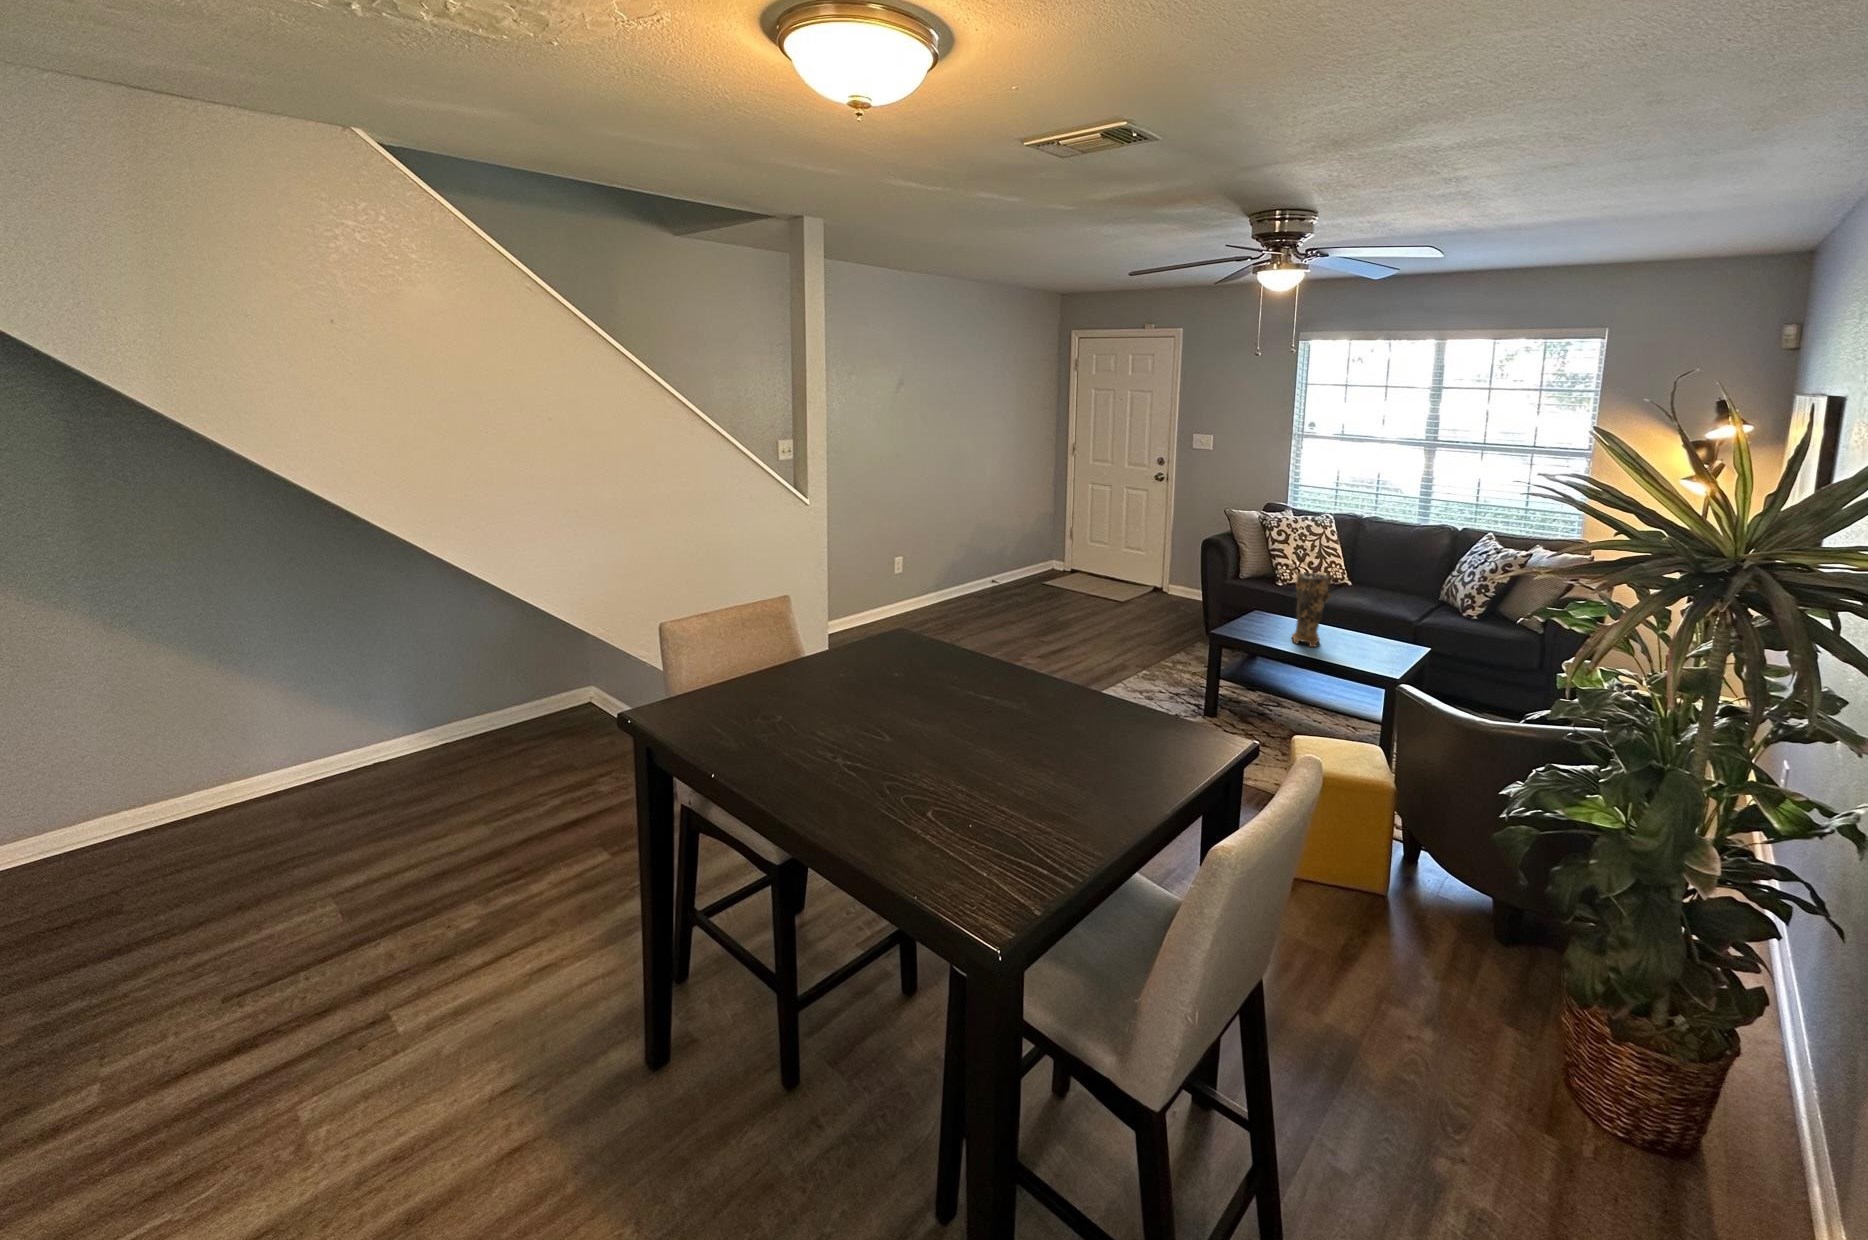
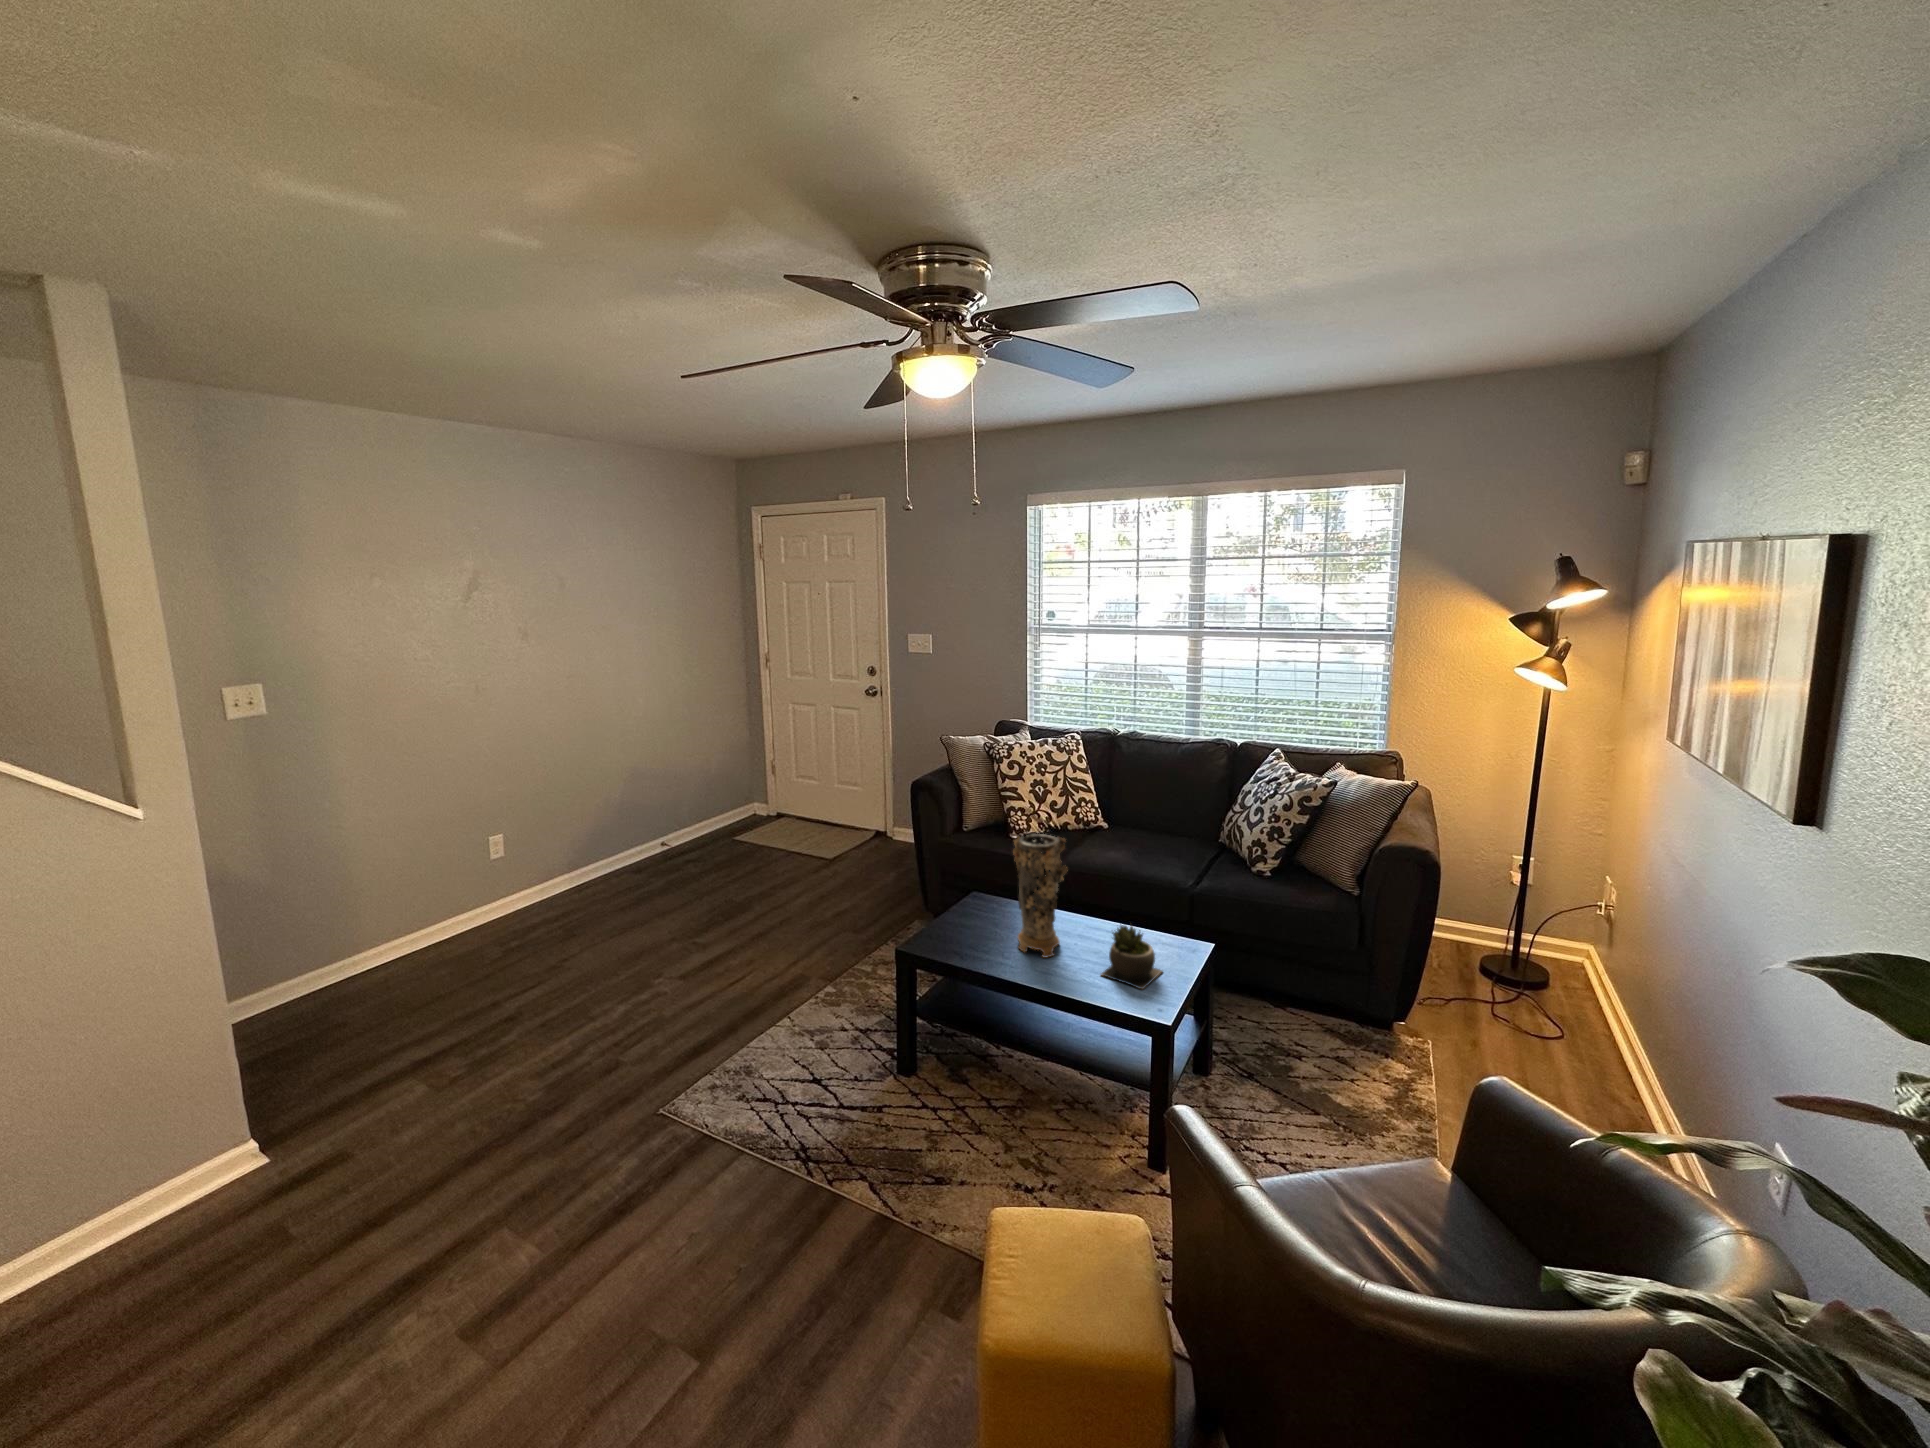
succulent plant: none [1348,628,1390,665] -> present [1101,925,1162,989]

